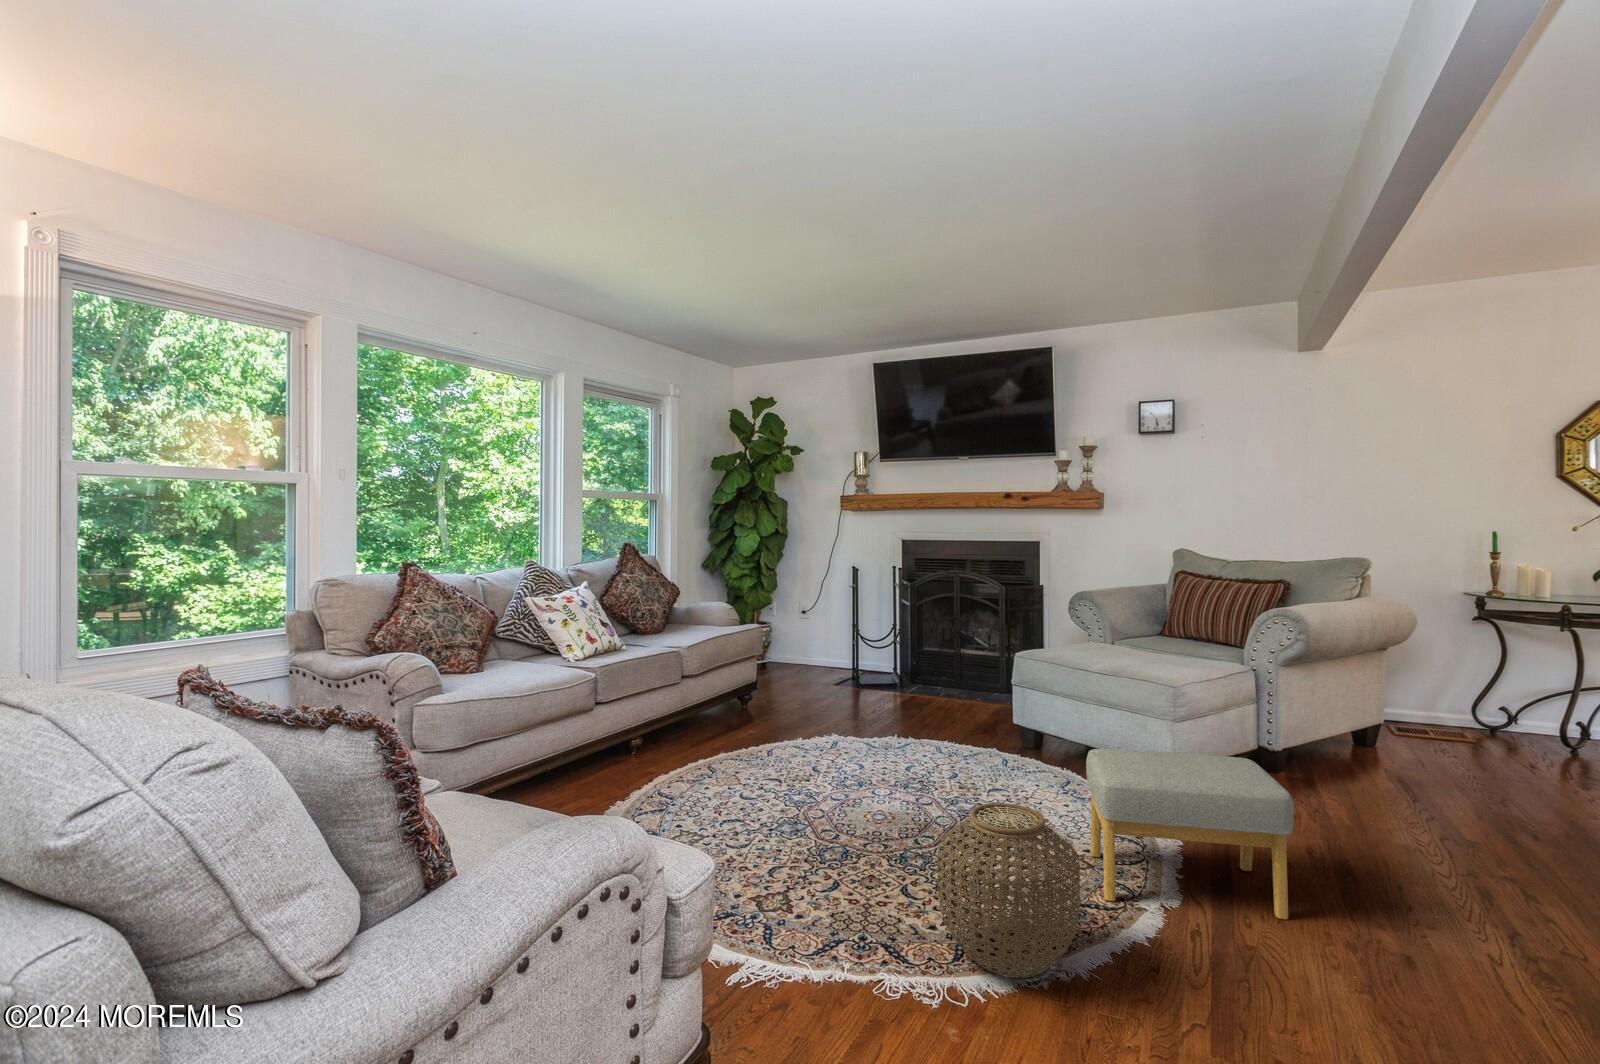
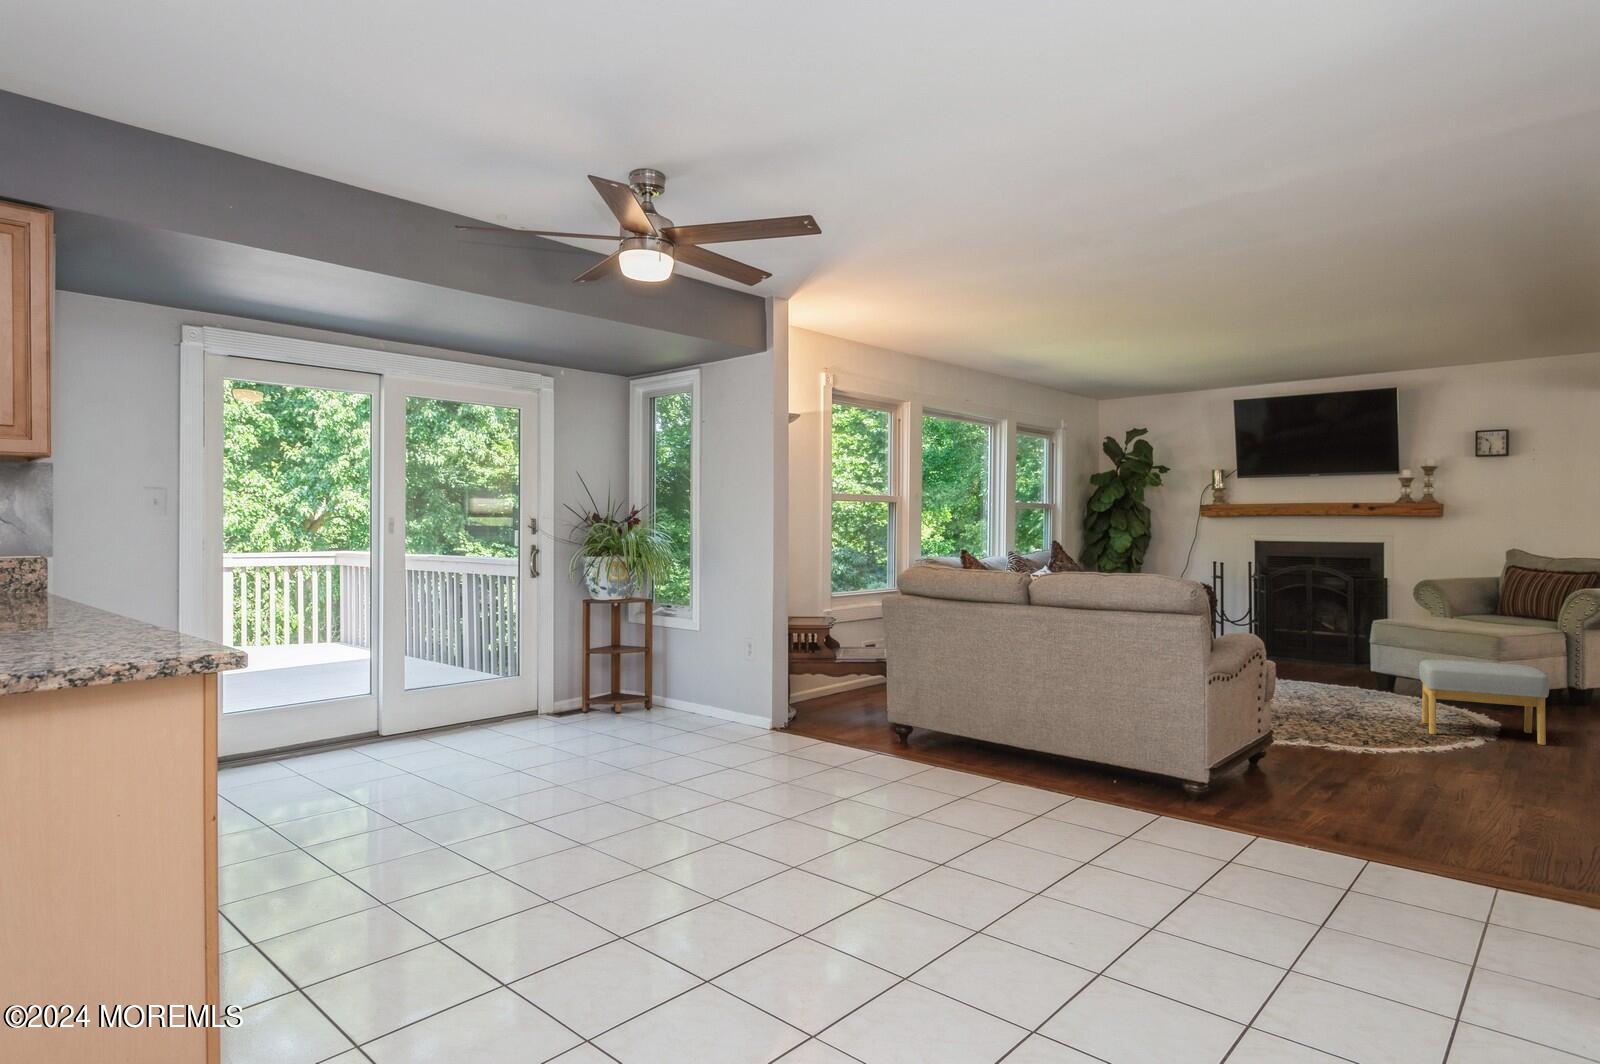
woven basket: present [938,803,1080,977] -> none [1331,668,1412,746]

